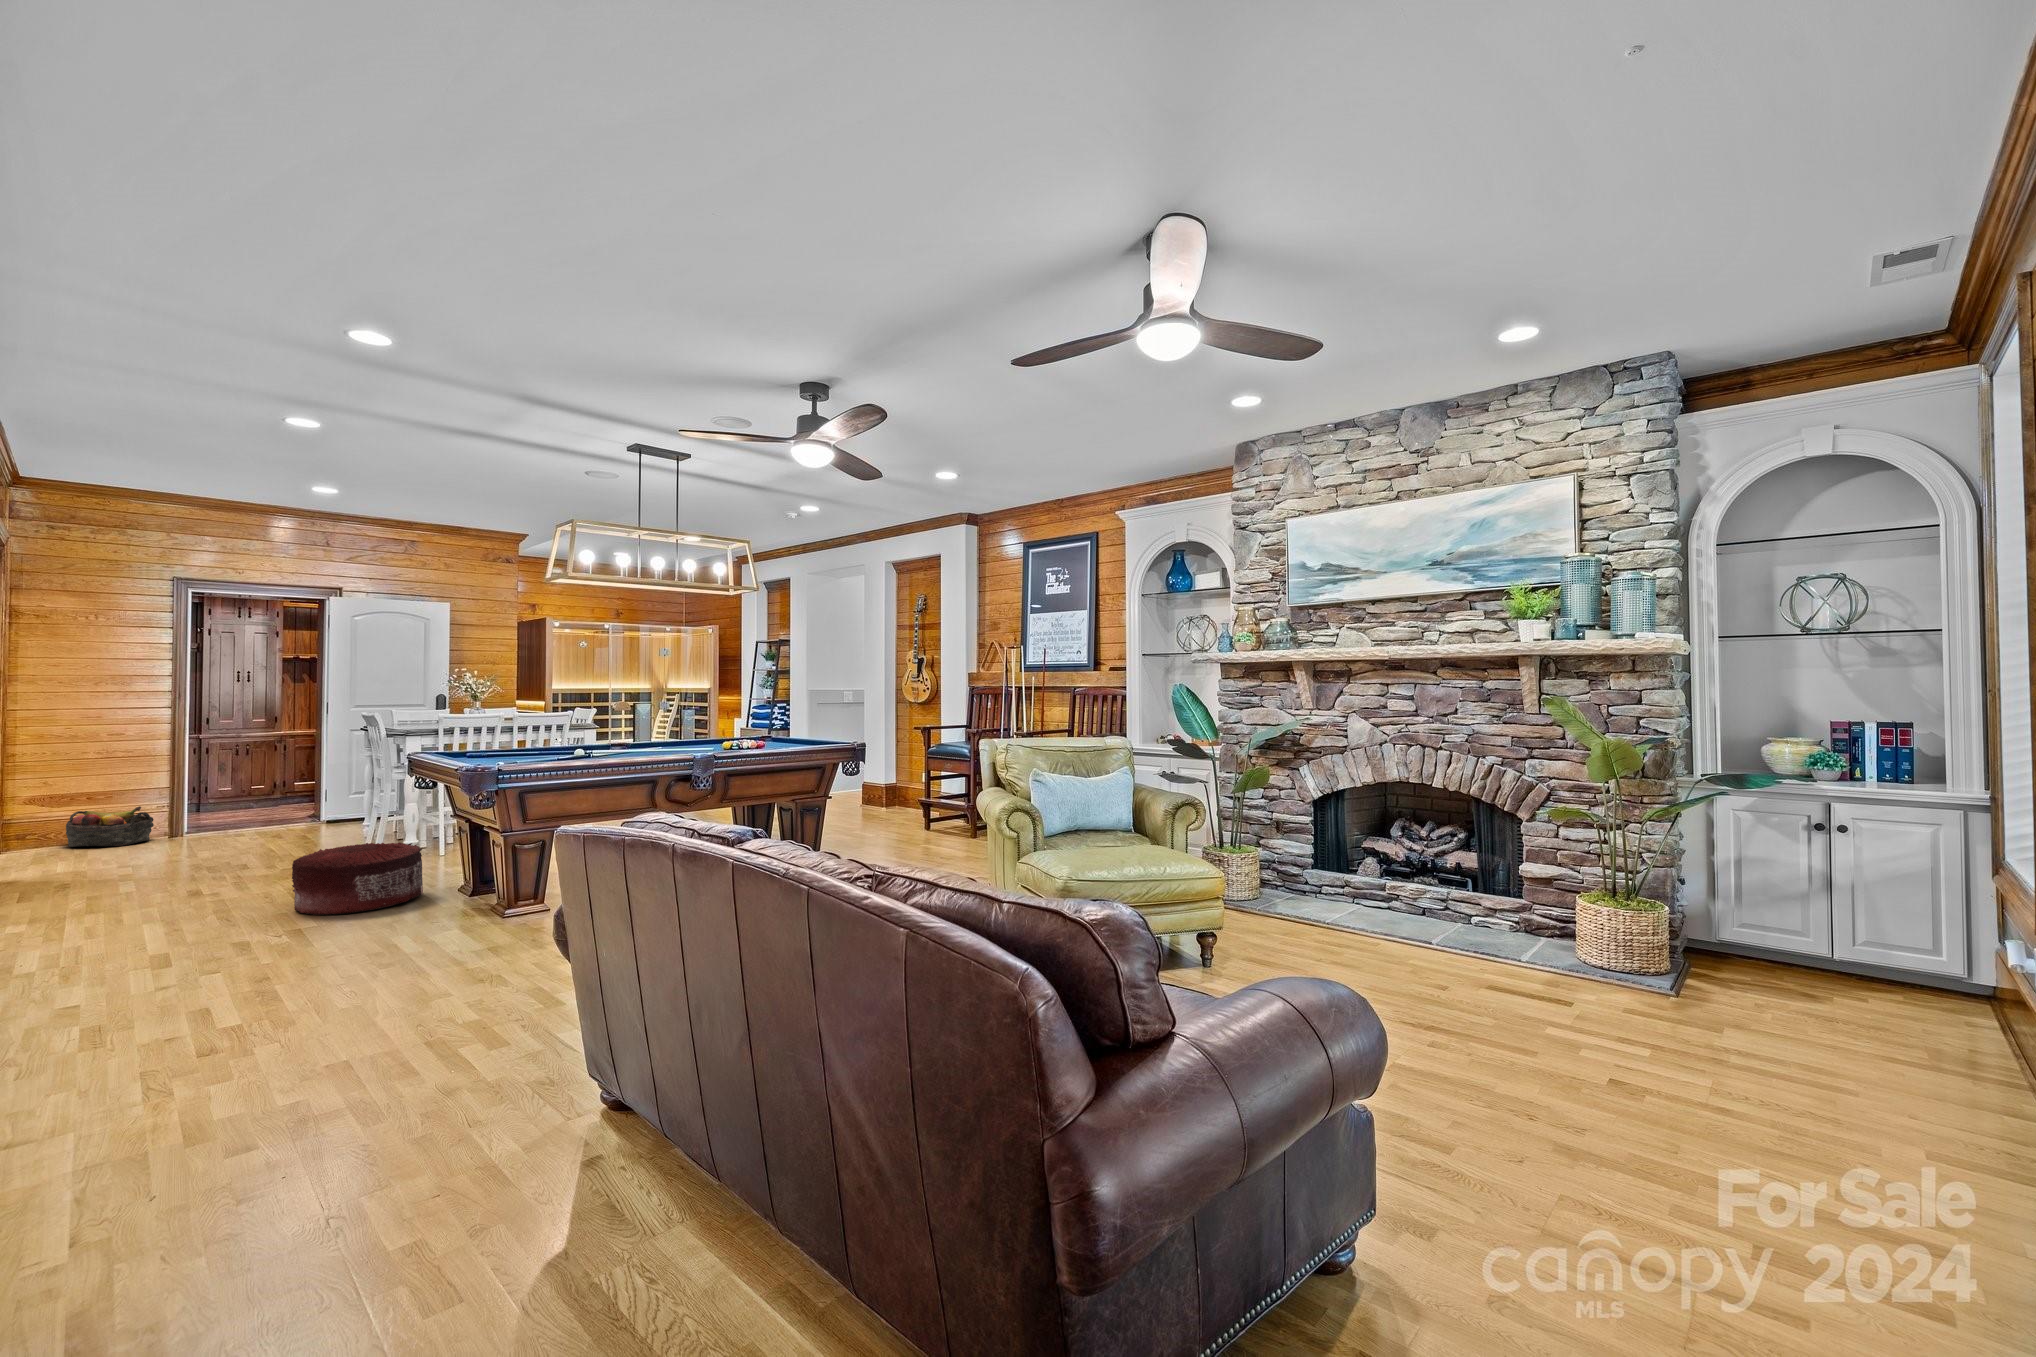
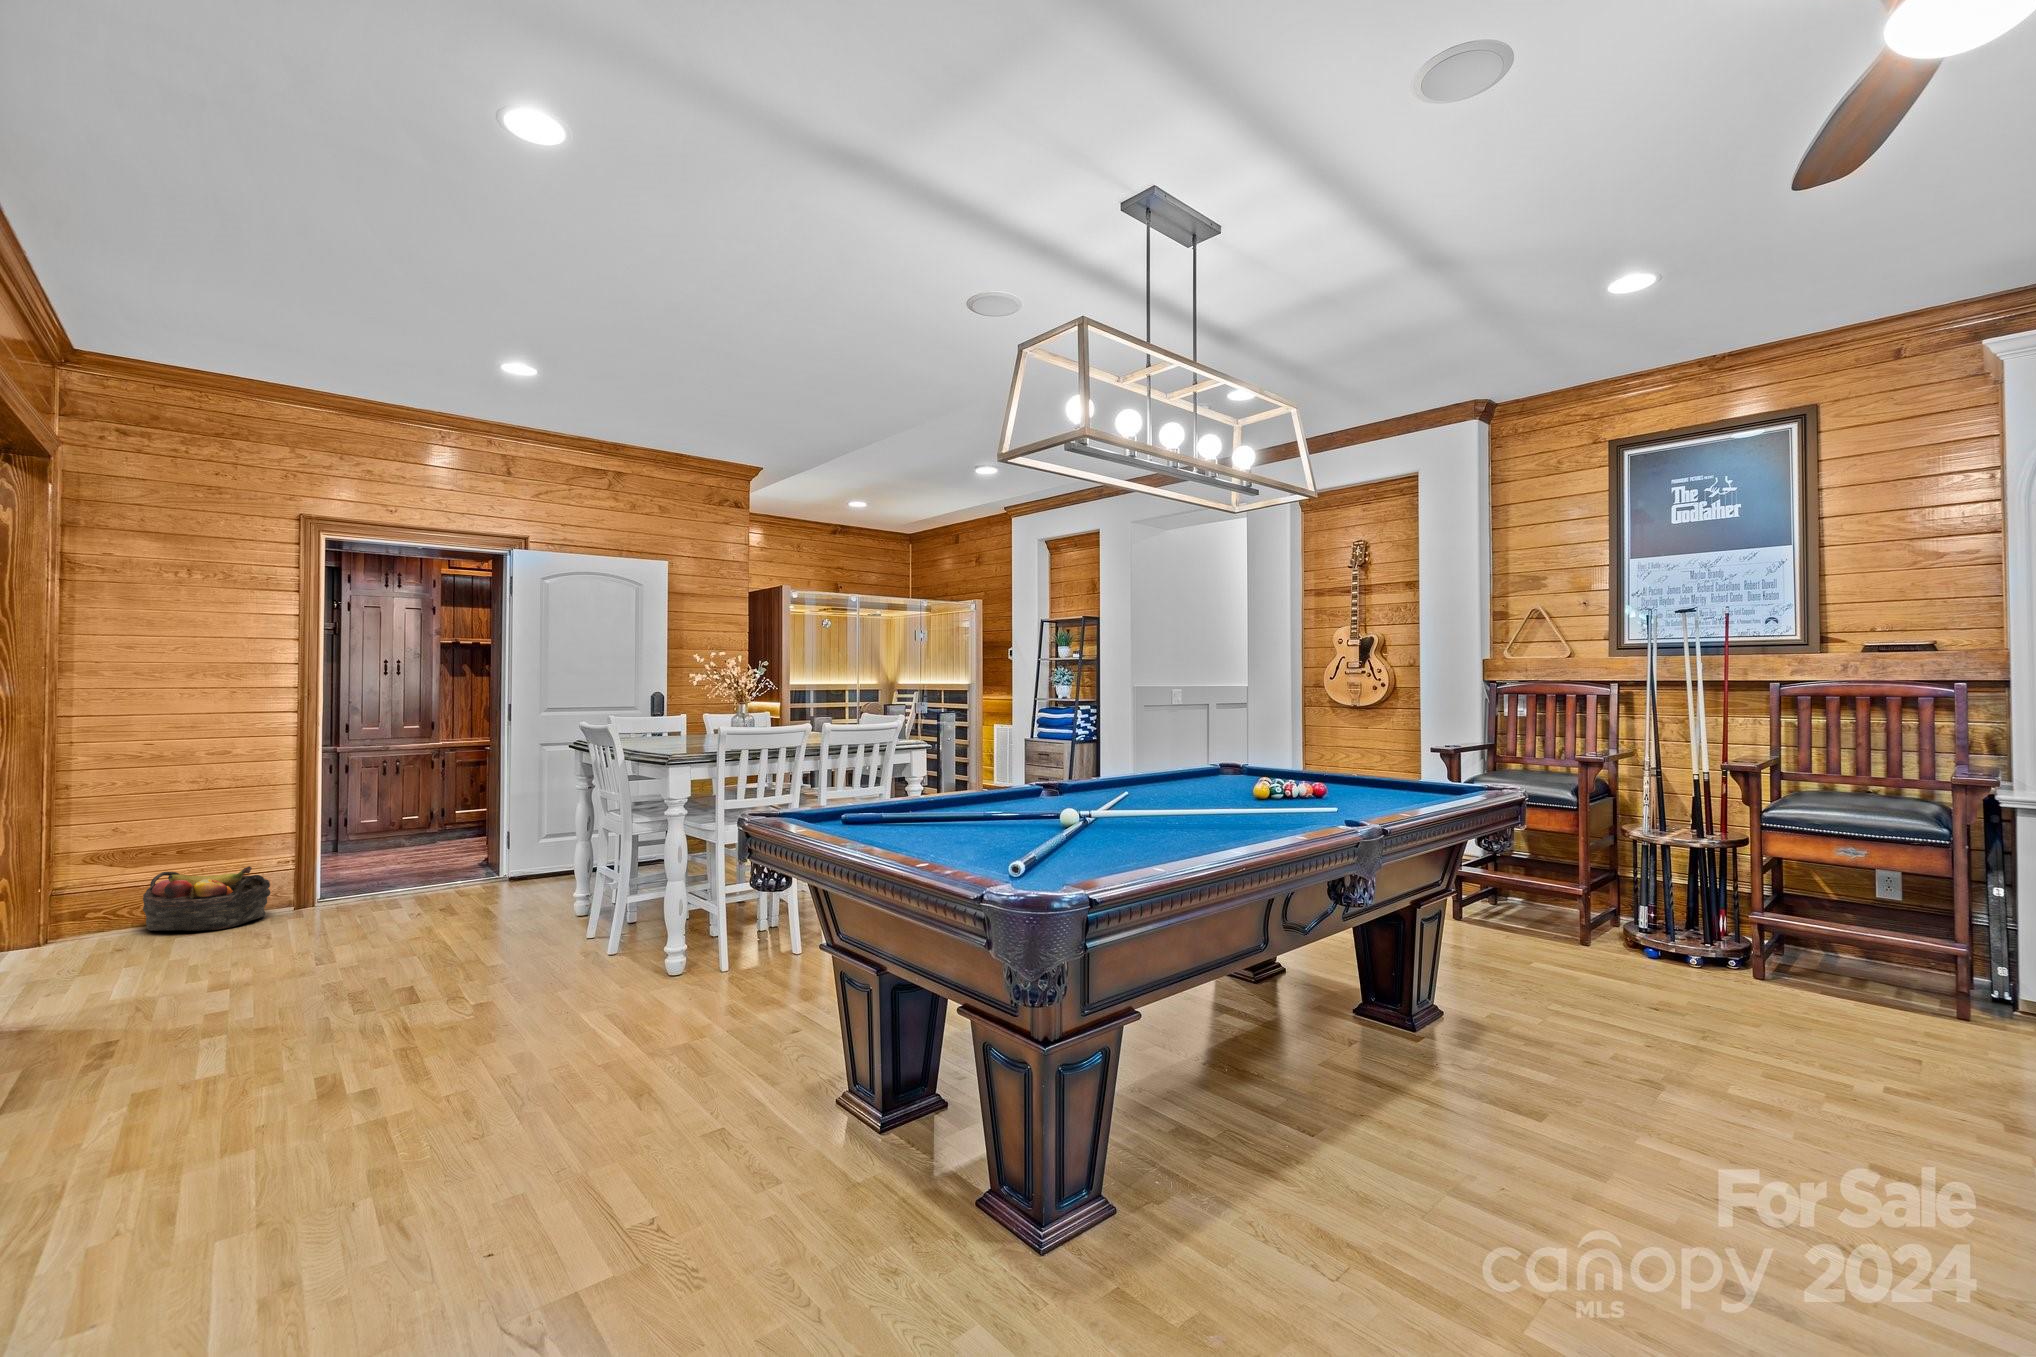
pouf: present [292,842,423,915] -> none [515,992,759,1193]

